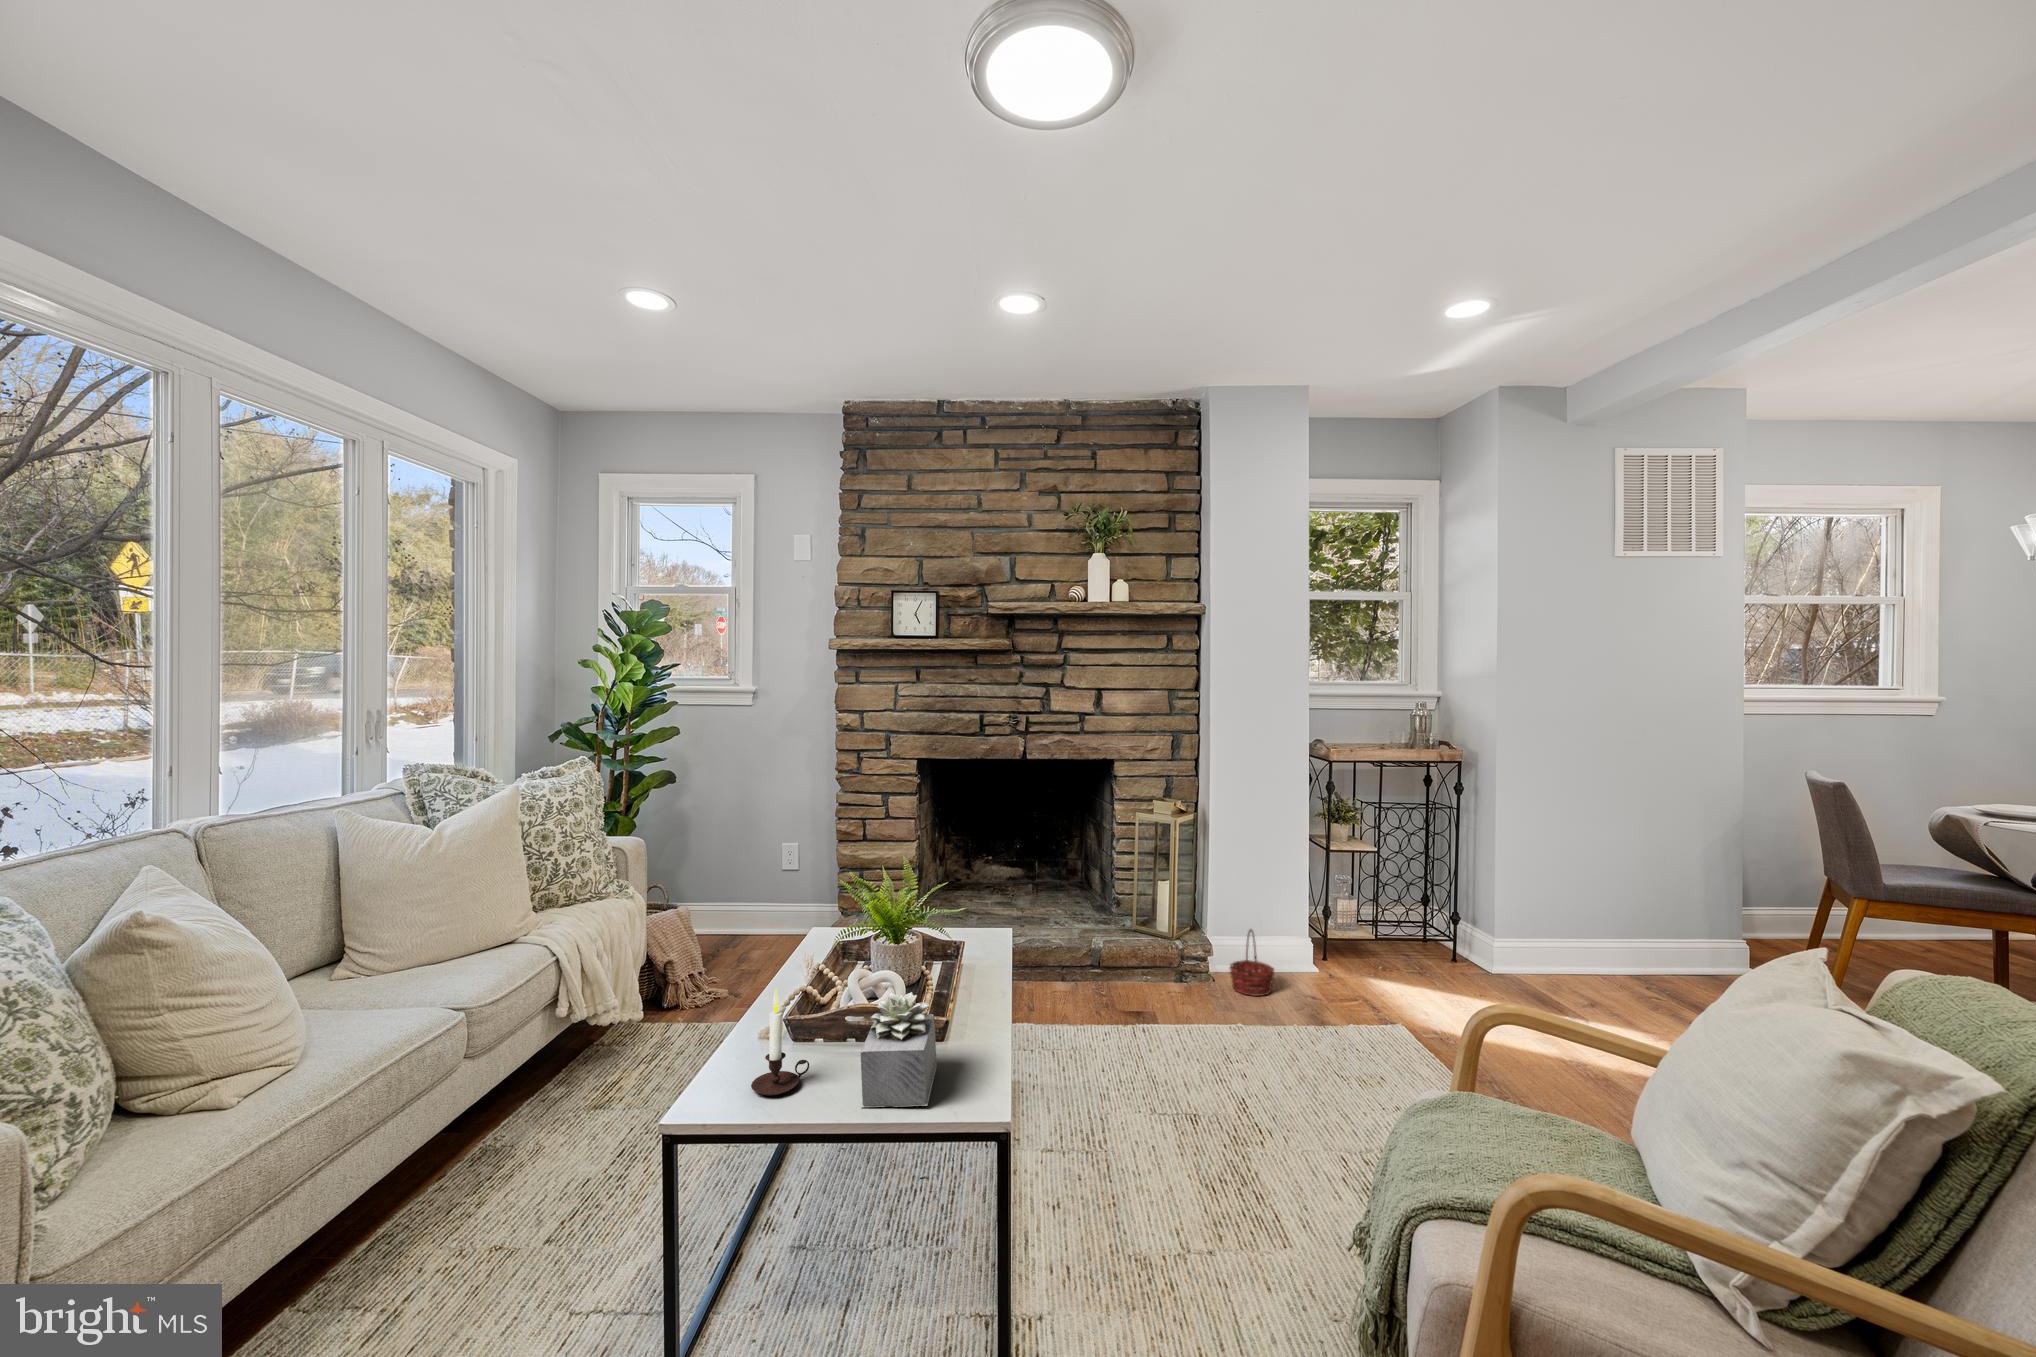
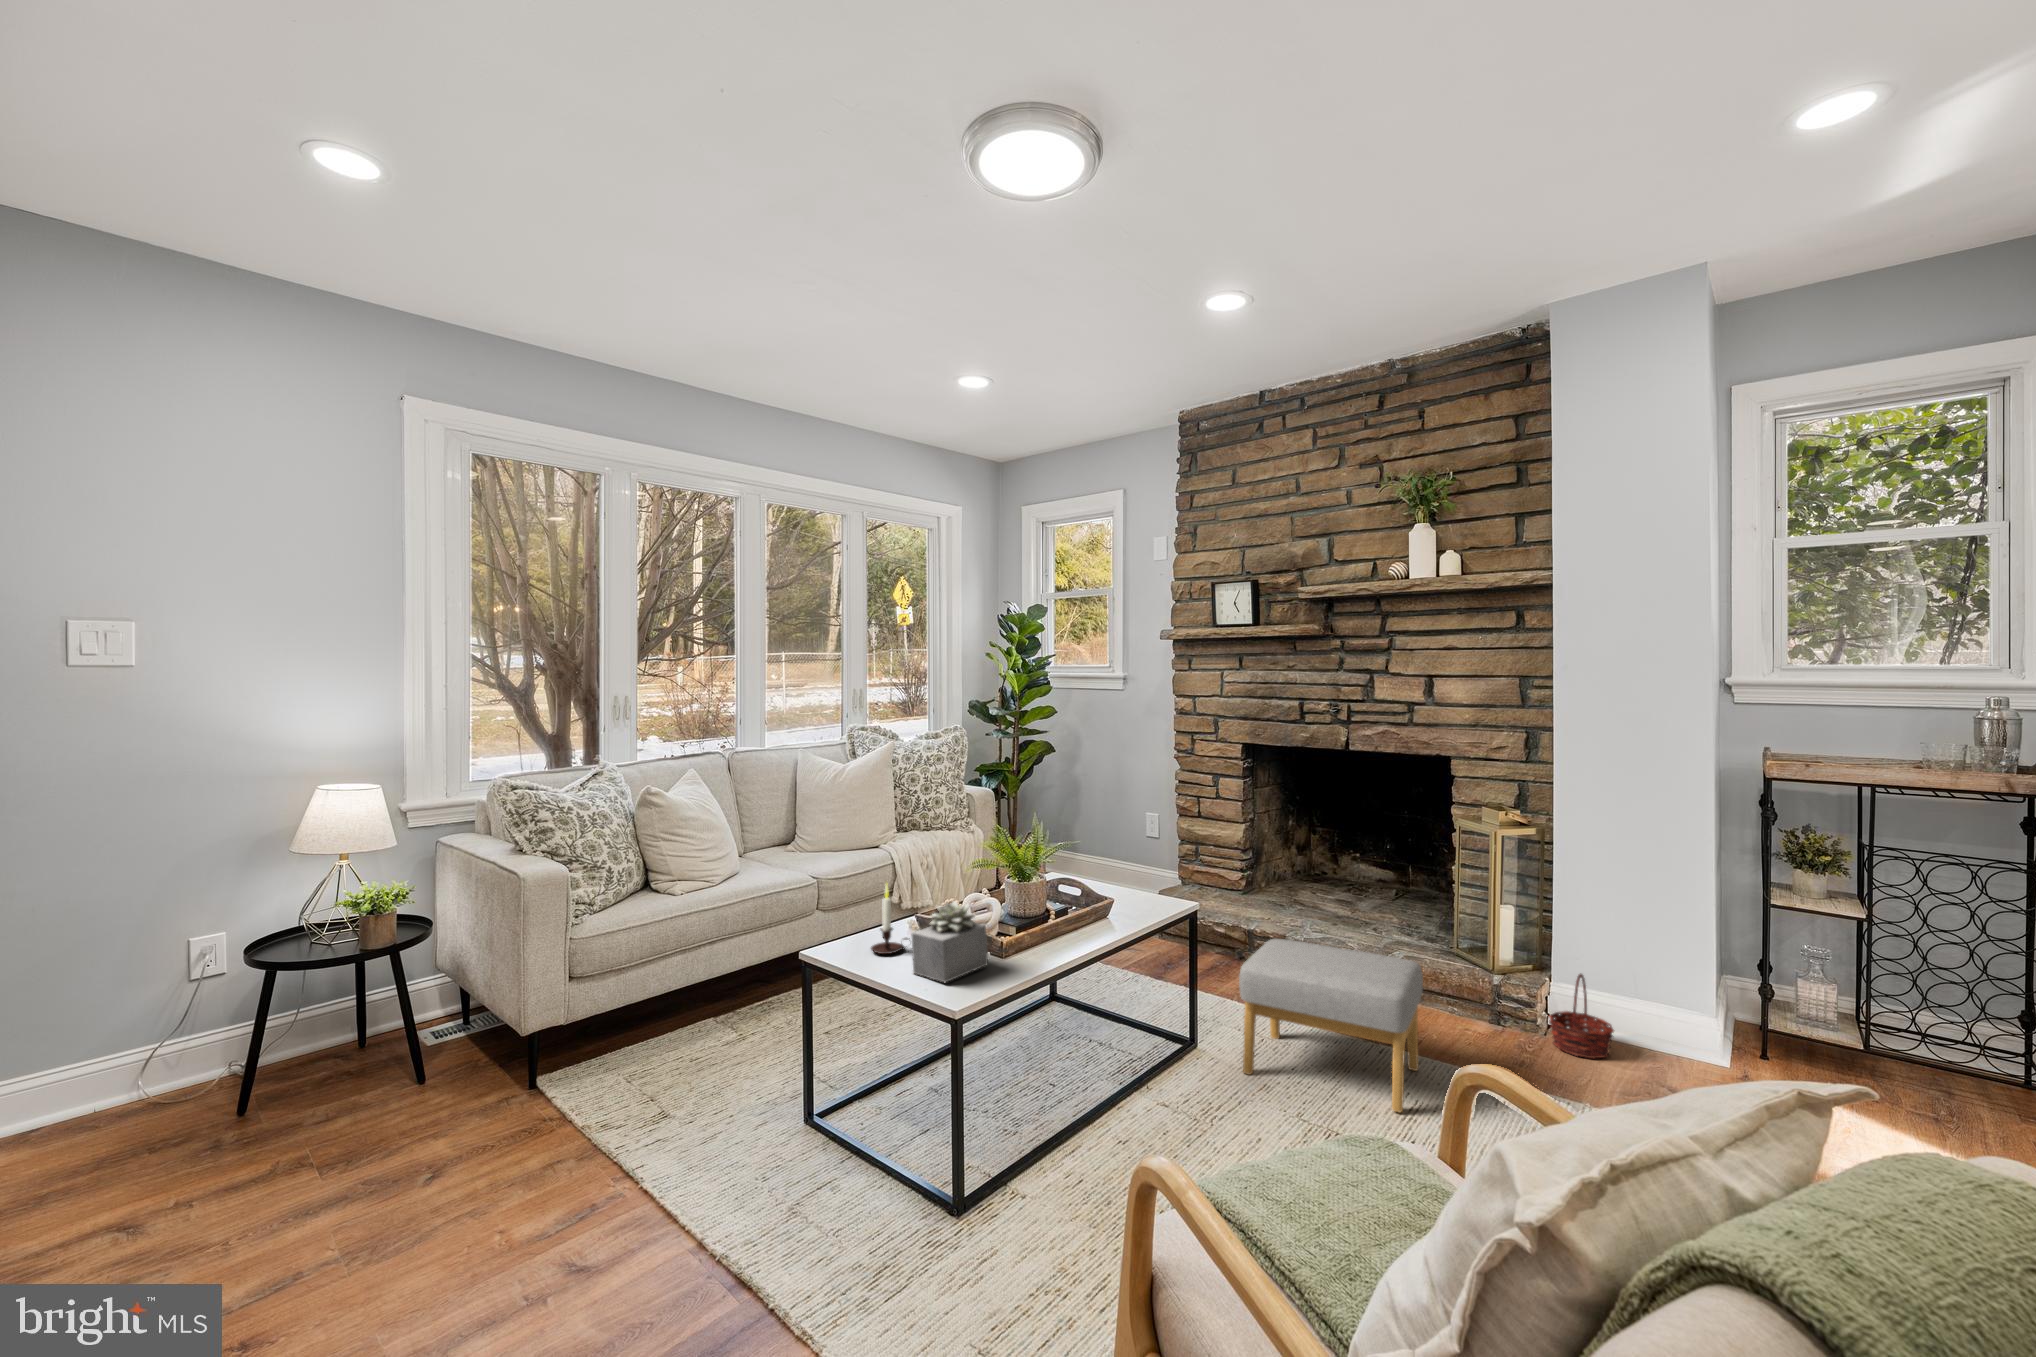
footstool: none [1055,947,1224,1097] -> present [1239,939,1423,1113]

